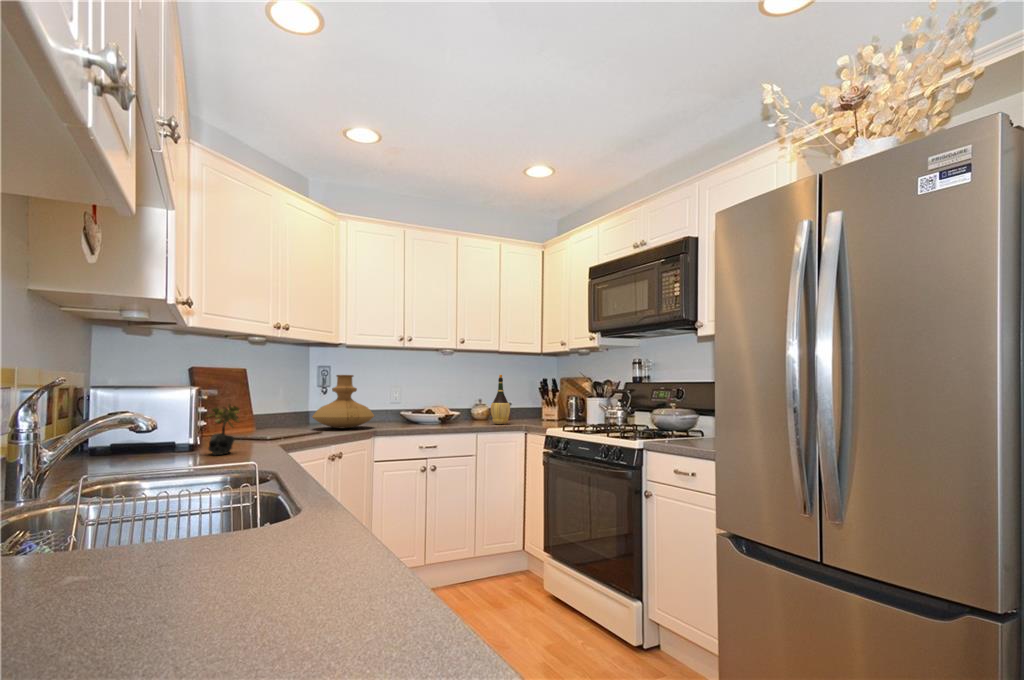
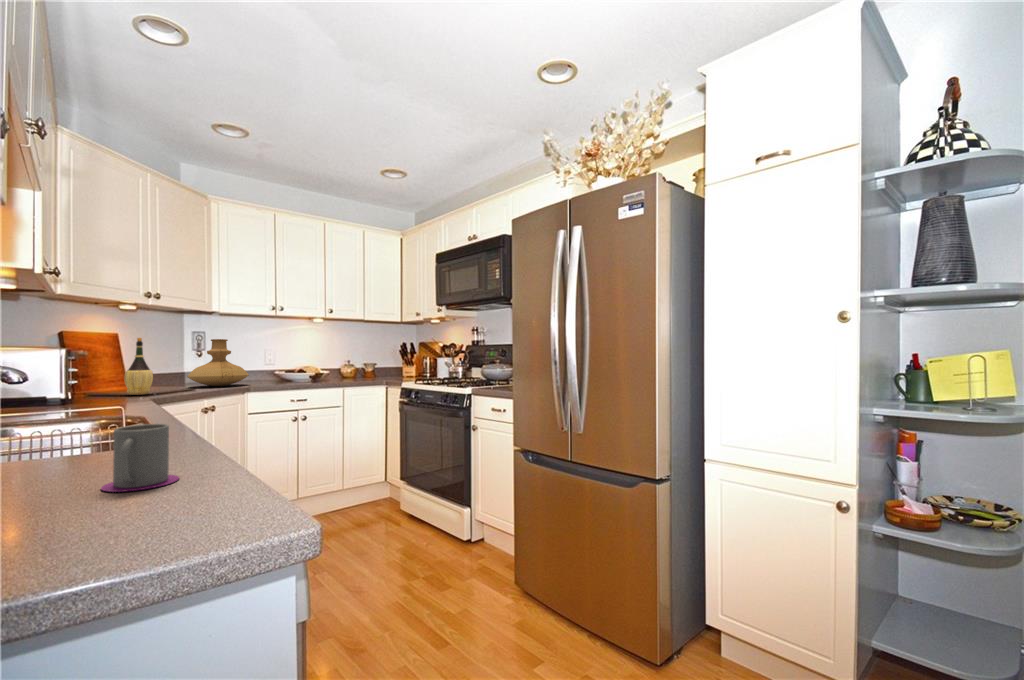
wine bottle: present [491,375,510,424] -> present [124,338,153,395]
succulent plant: present [208,404,240,455] -> none [77,363,114,408]
mug: none [213,521,319,638] -> present [101,424,179,492]

